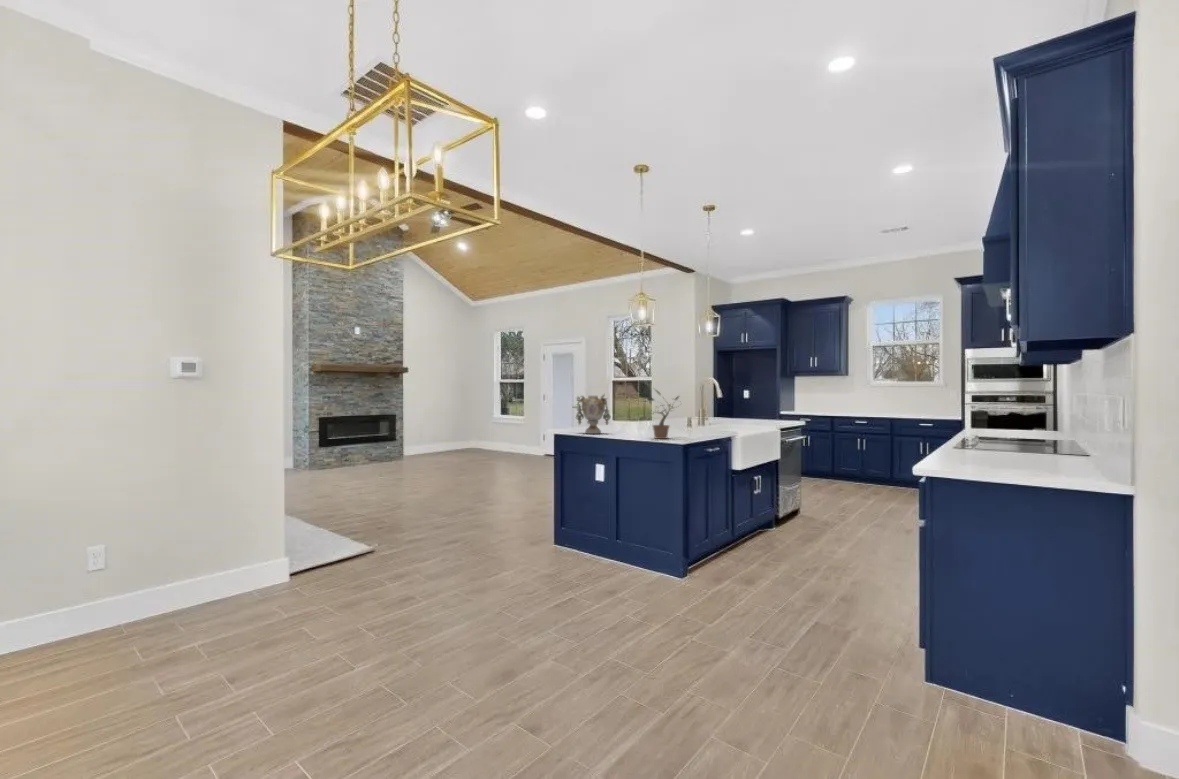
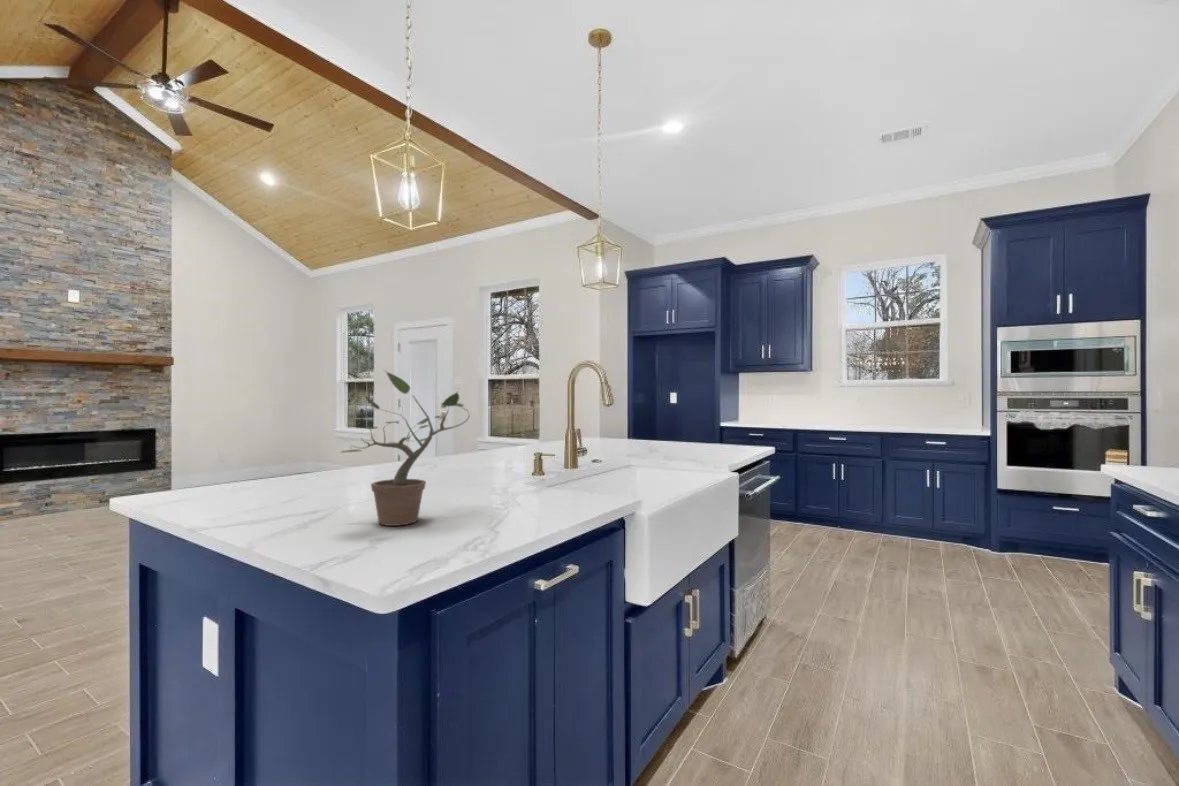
vase: present [576,395,611,434] -> none [204,389,300,500]

